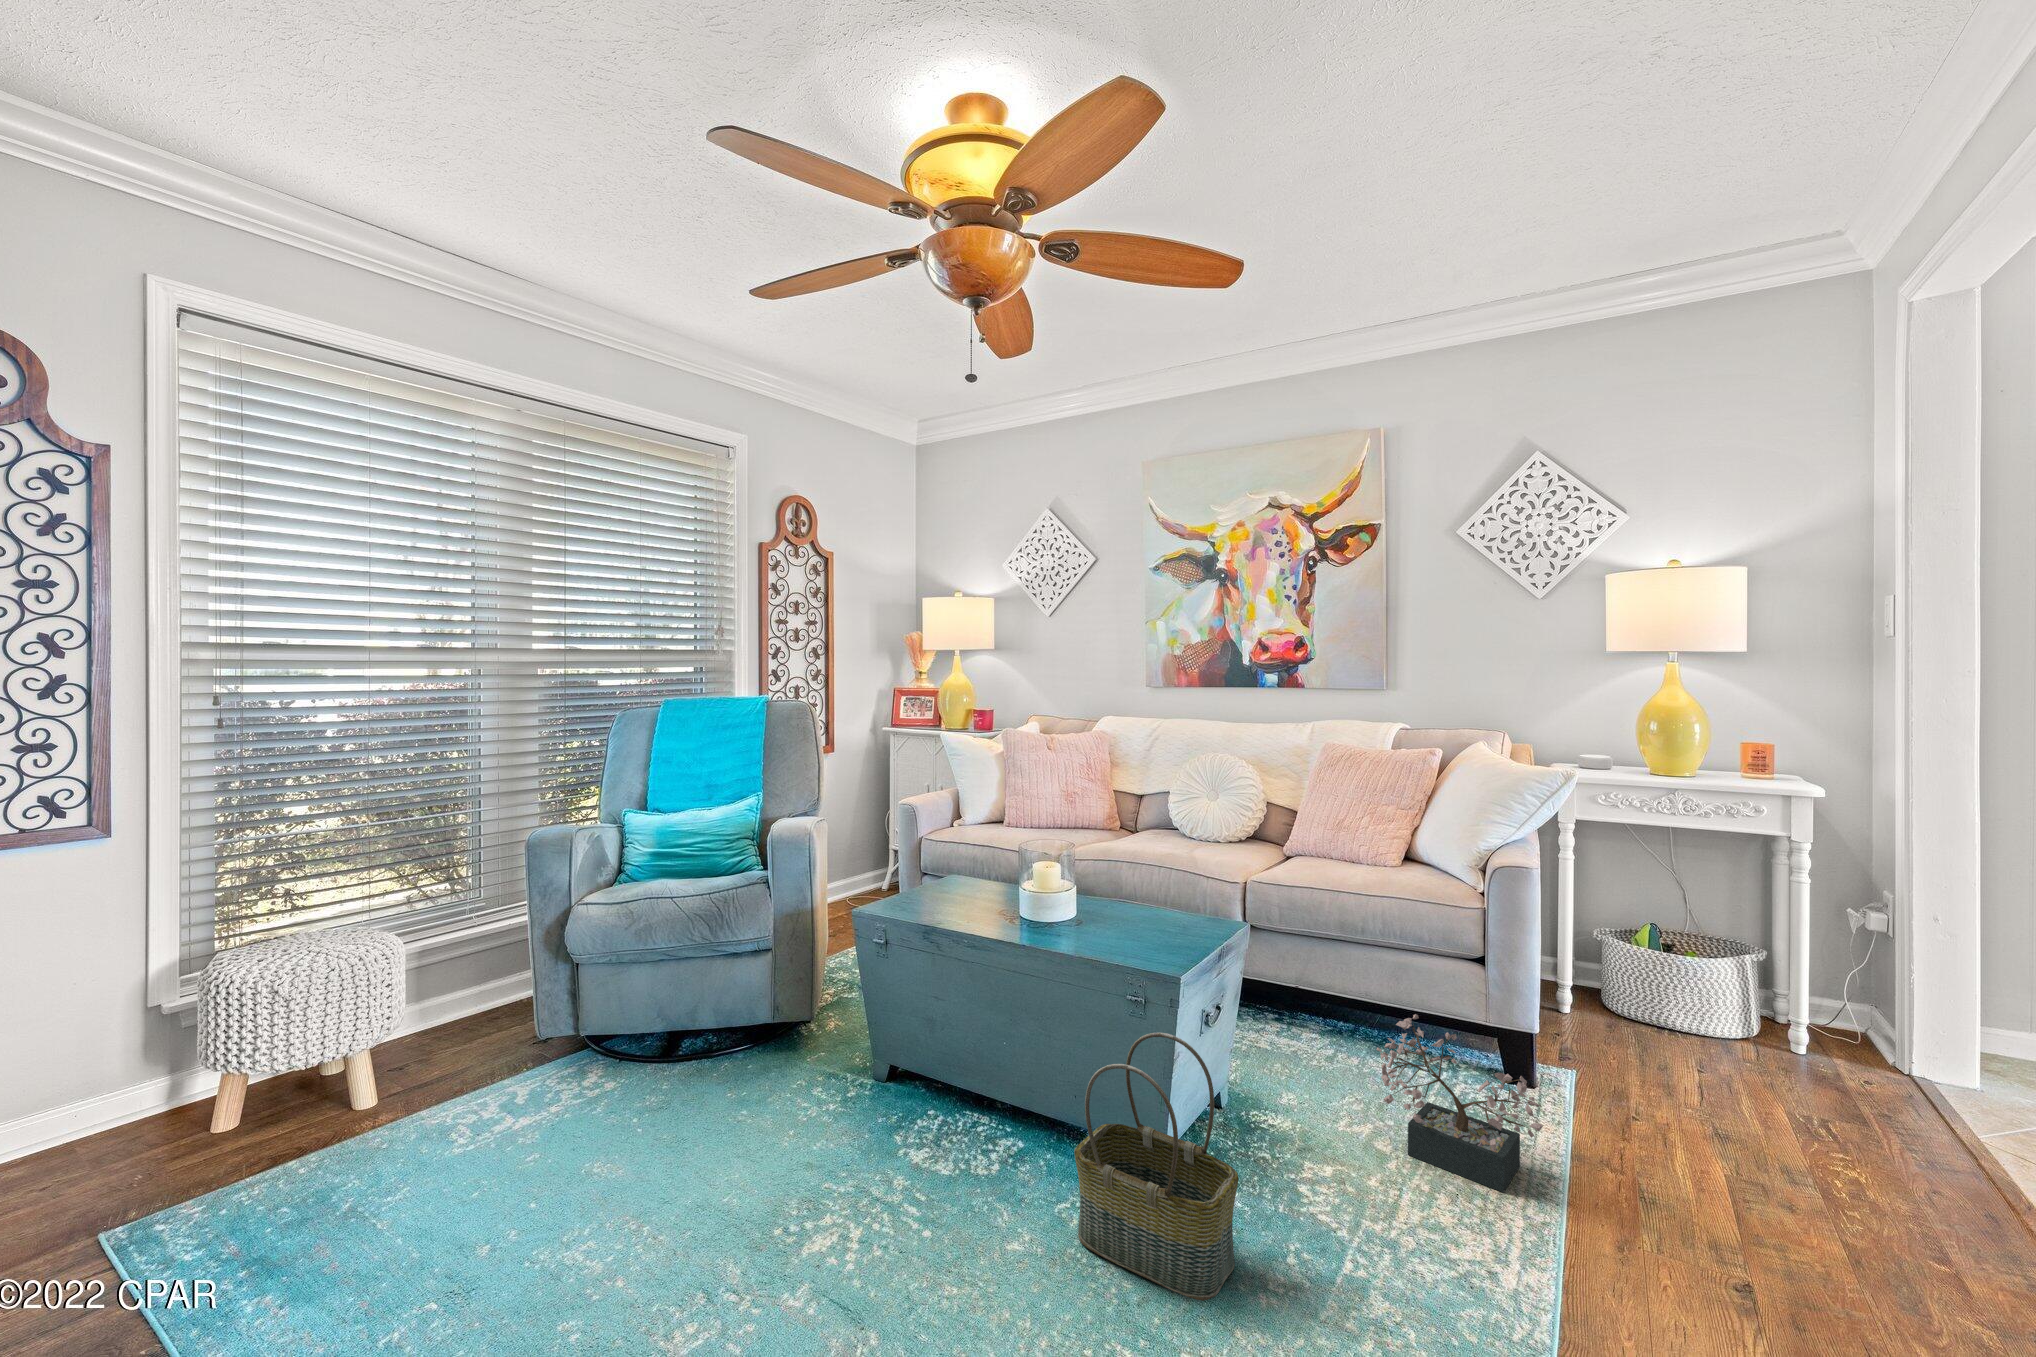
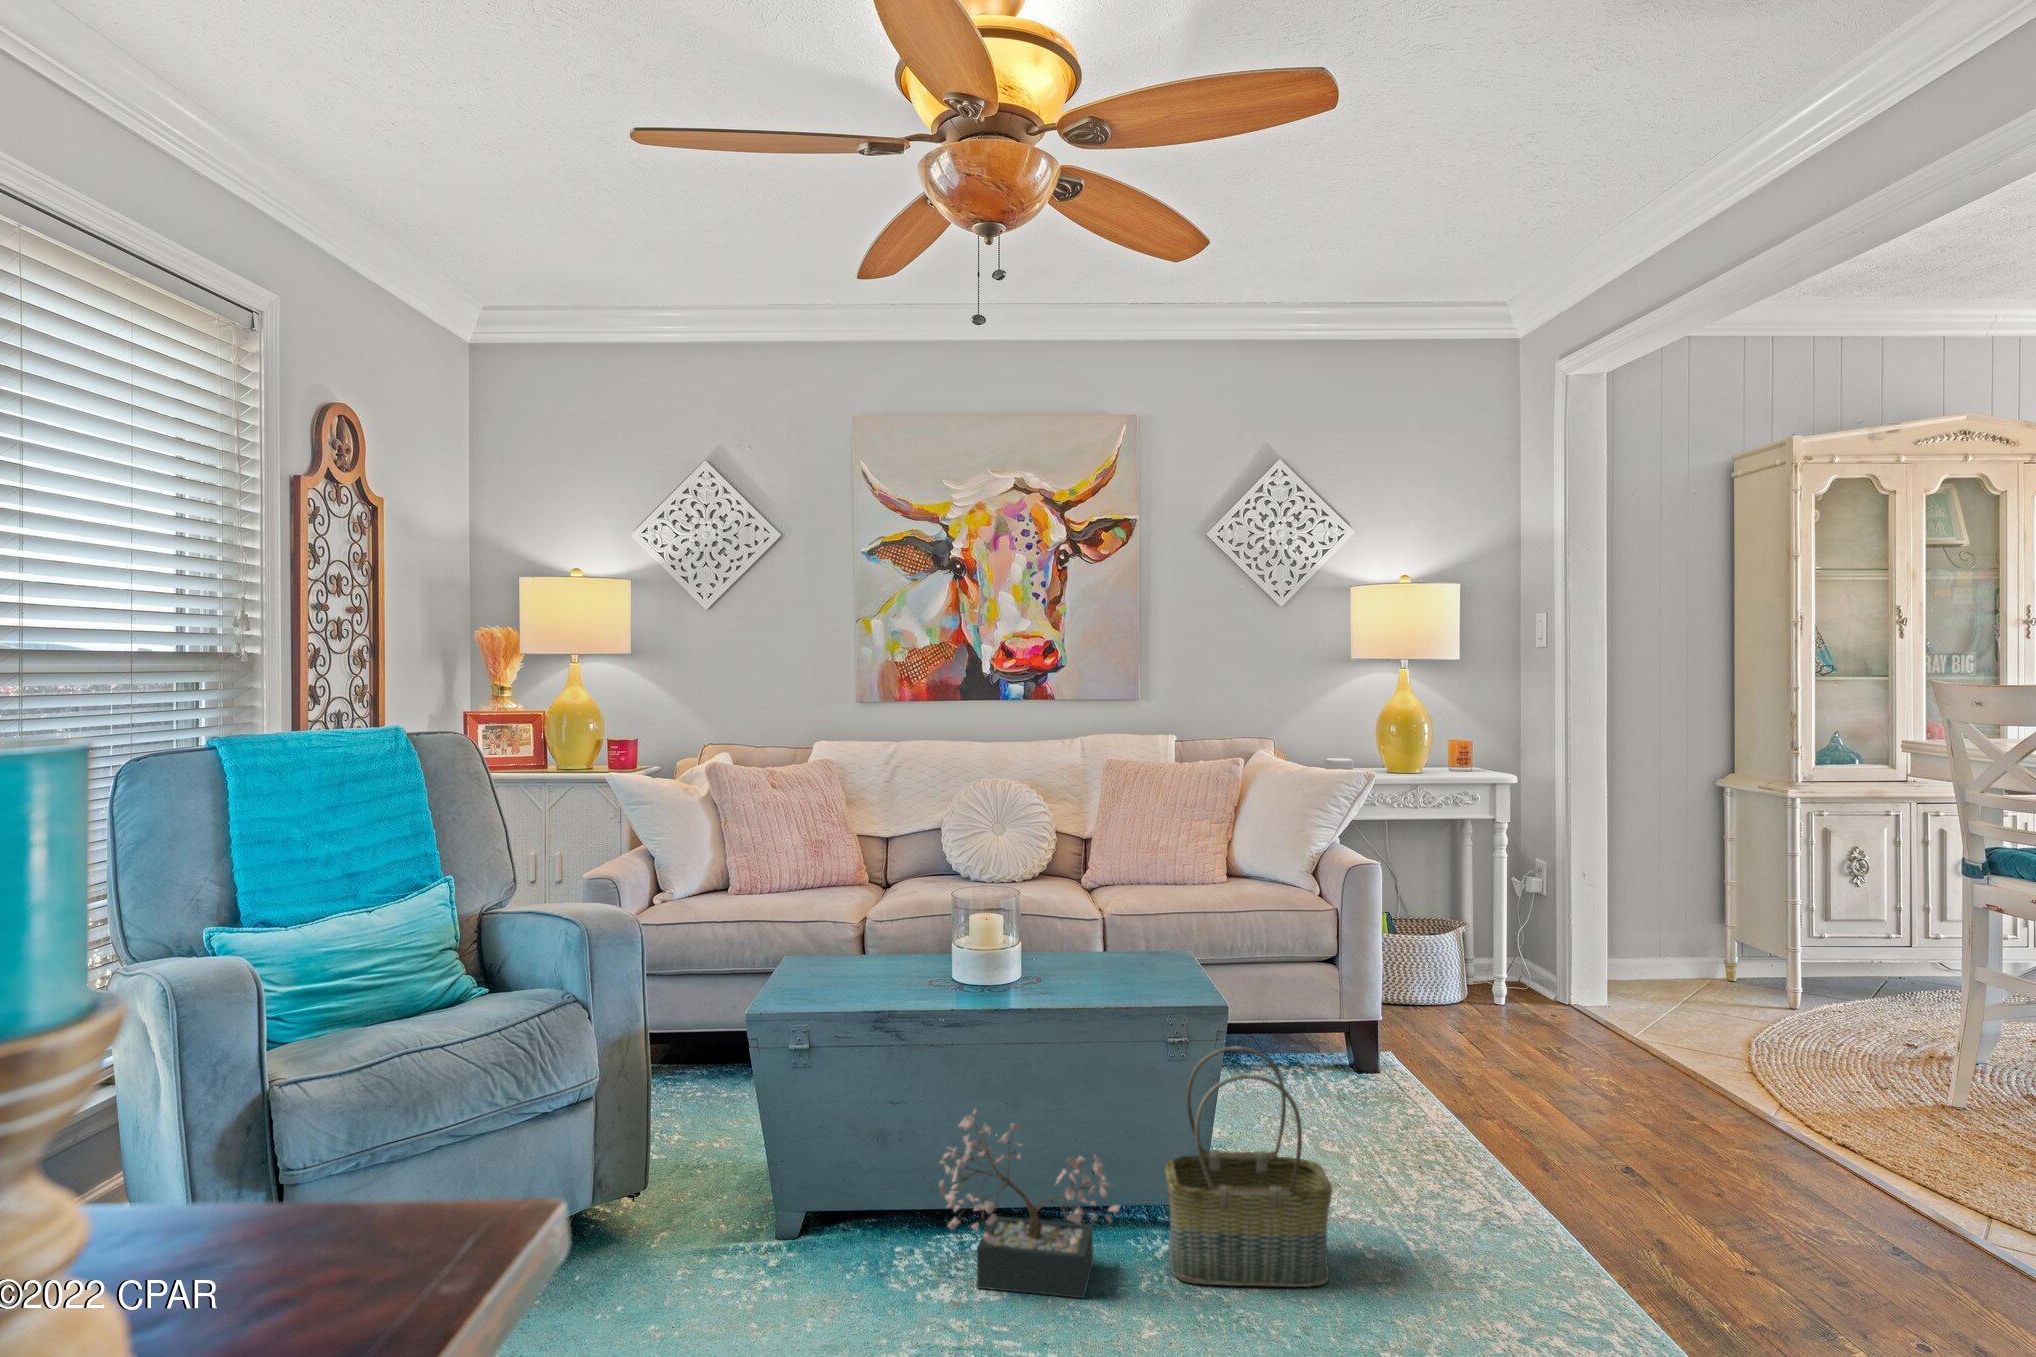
decorative plant: present [1377,1014,1543,1192] -> present [939,1109,1120,1298]

